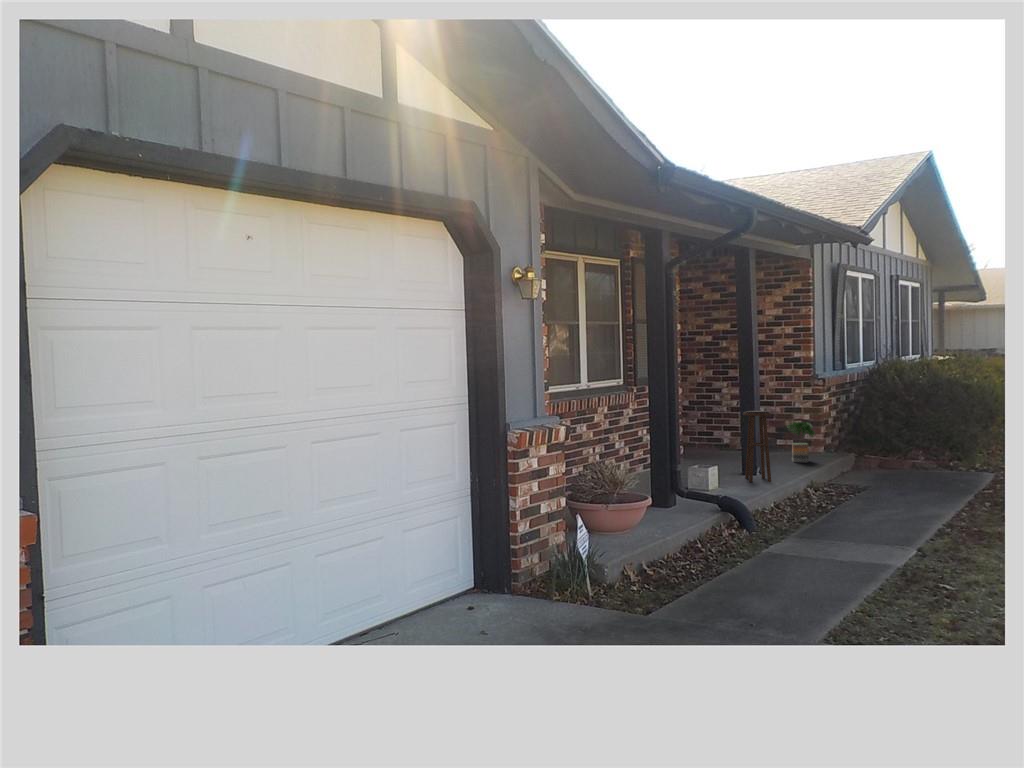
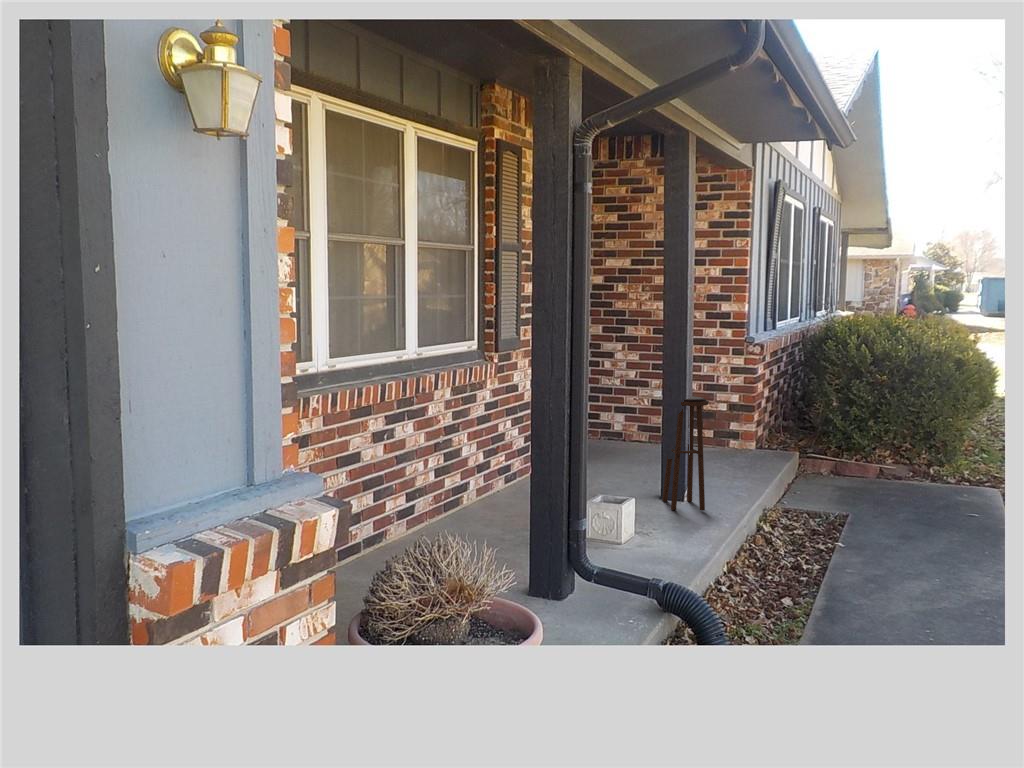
potted tree: present [787,422,815,462] -> none [711,406,753,468]

